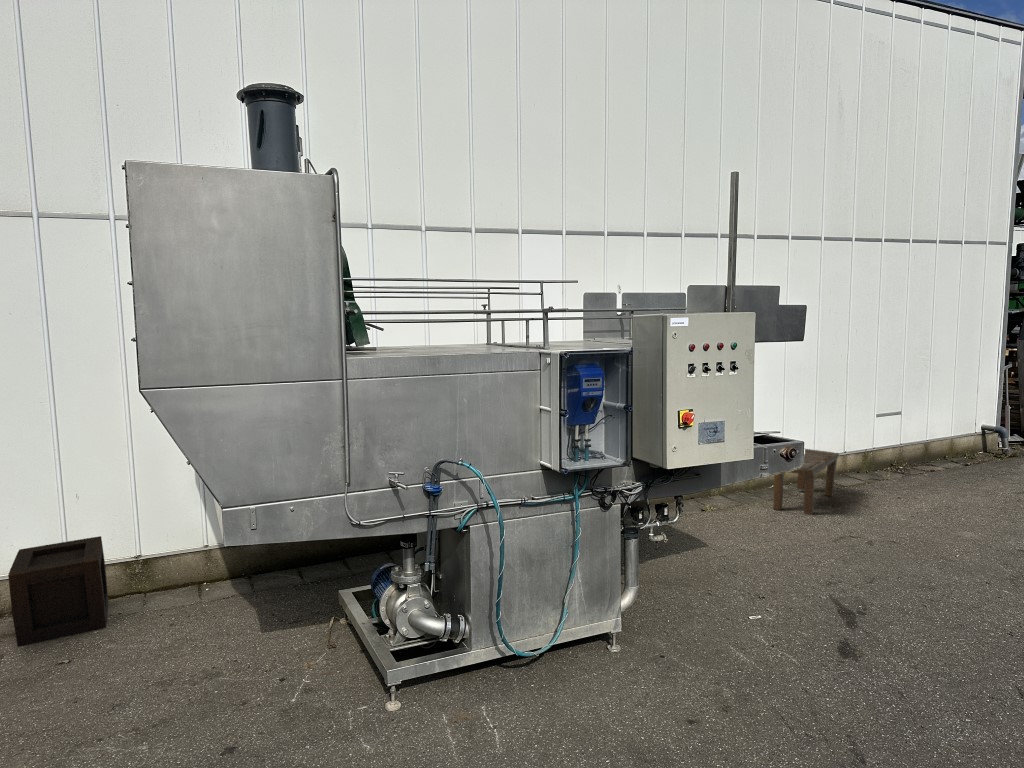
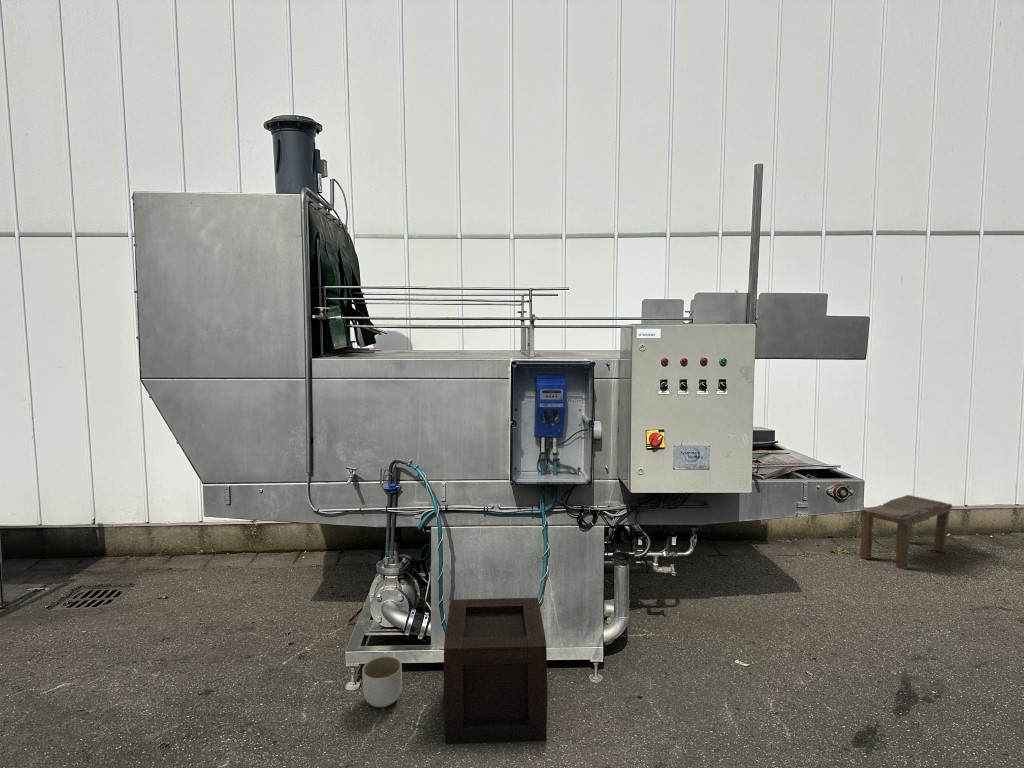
wooden crate: present [8,536,108,647] -> present [444,598,547,744]
planter: none [415,663,455,714] -> present [362,656,402,707]

